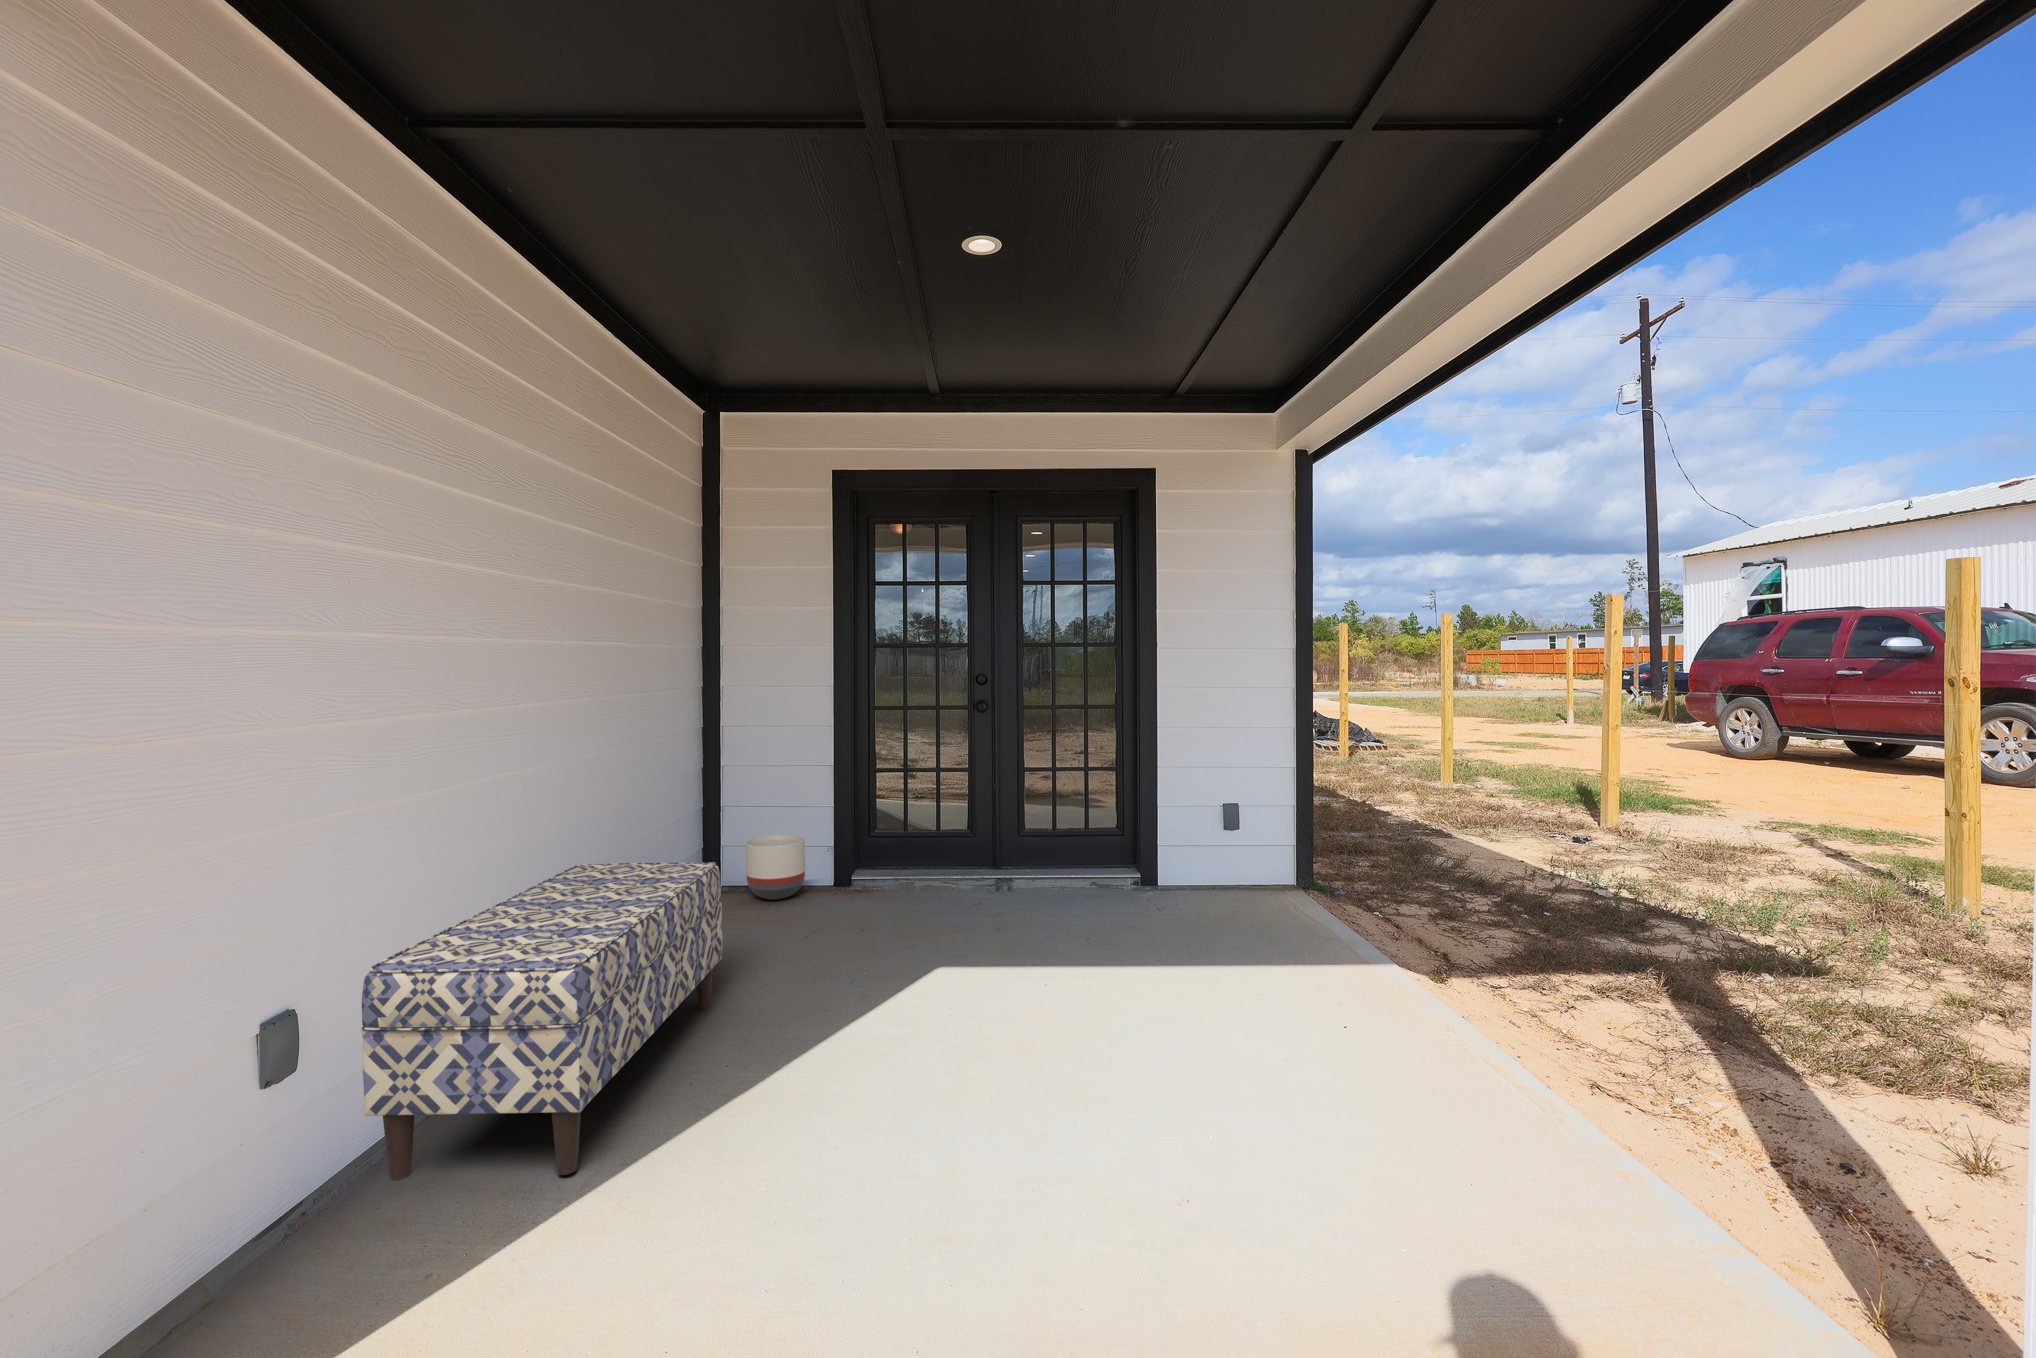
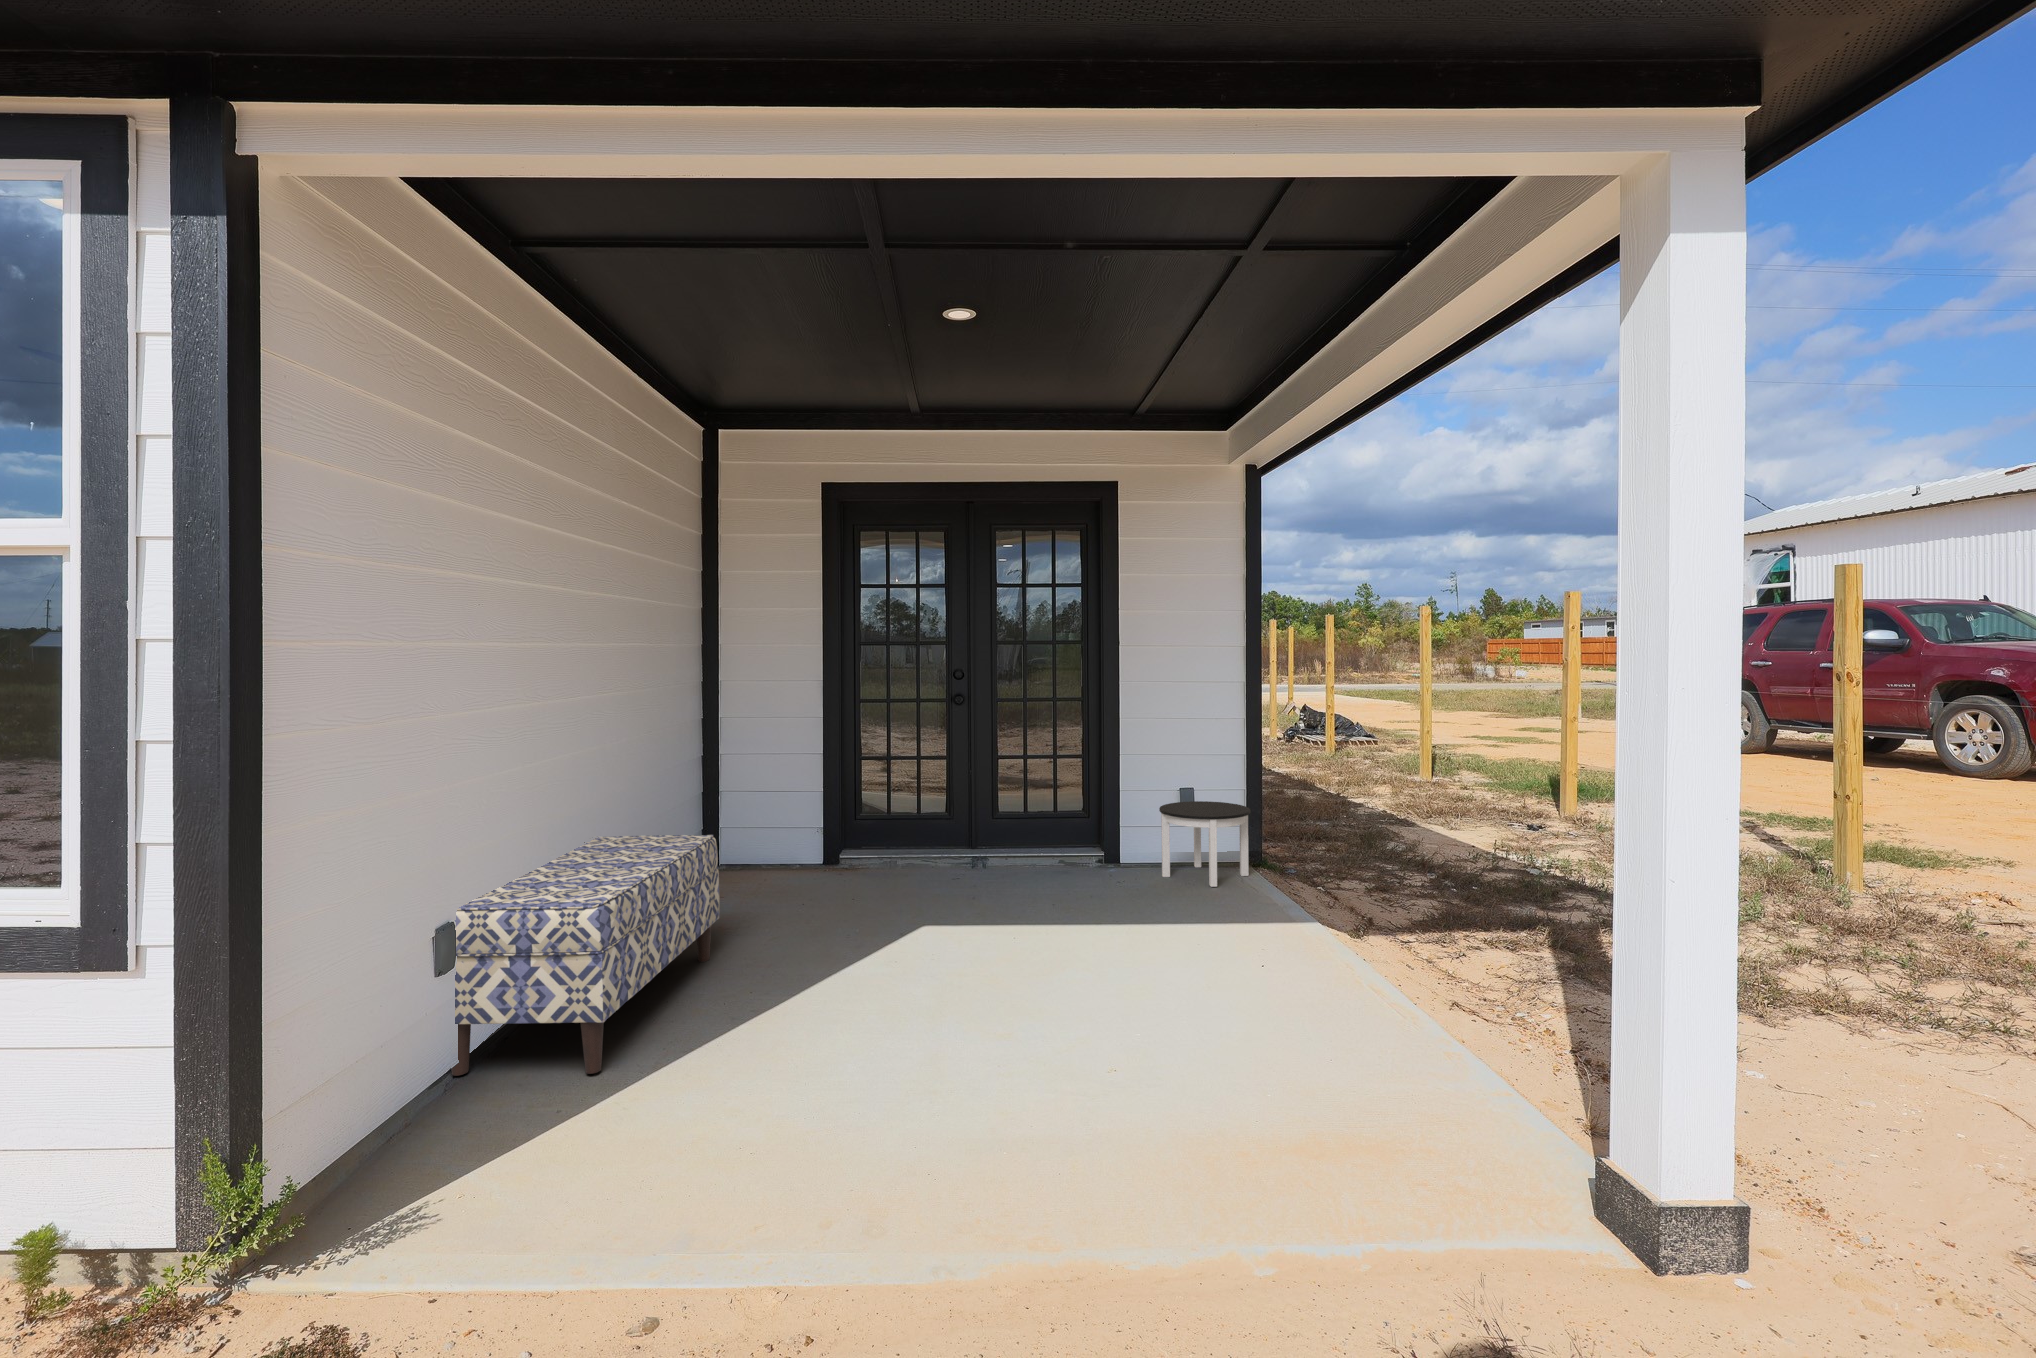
round table: none [1202,817,1303,913] -> present [1159,801,1250,887]
planter: present [746,835,805,900] -> none [742,819,796,877]

